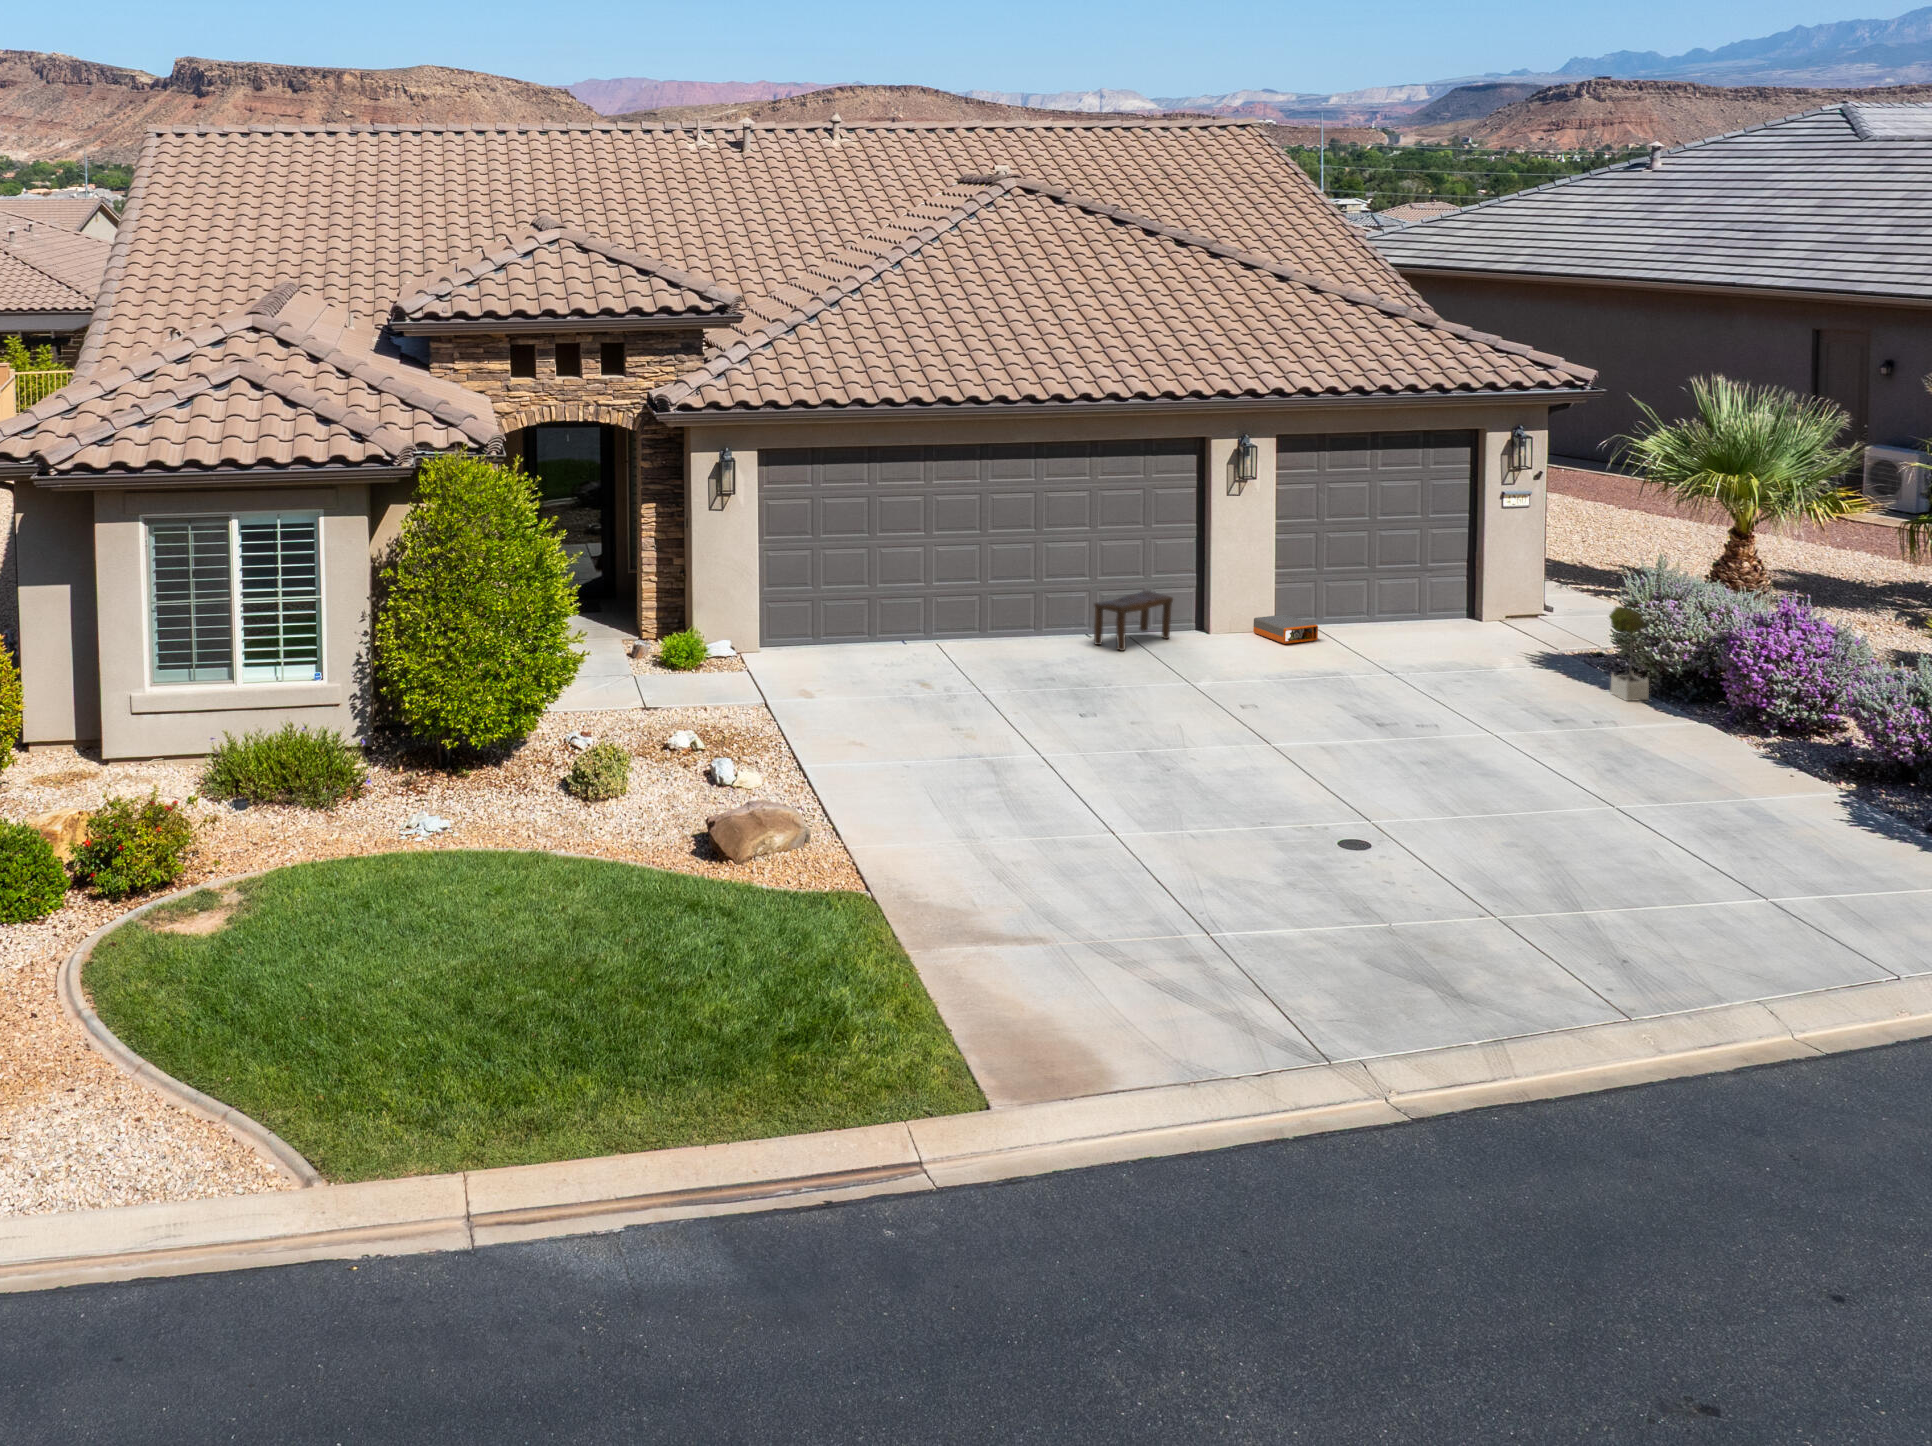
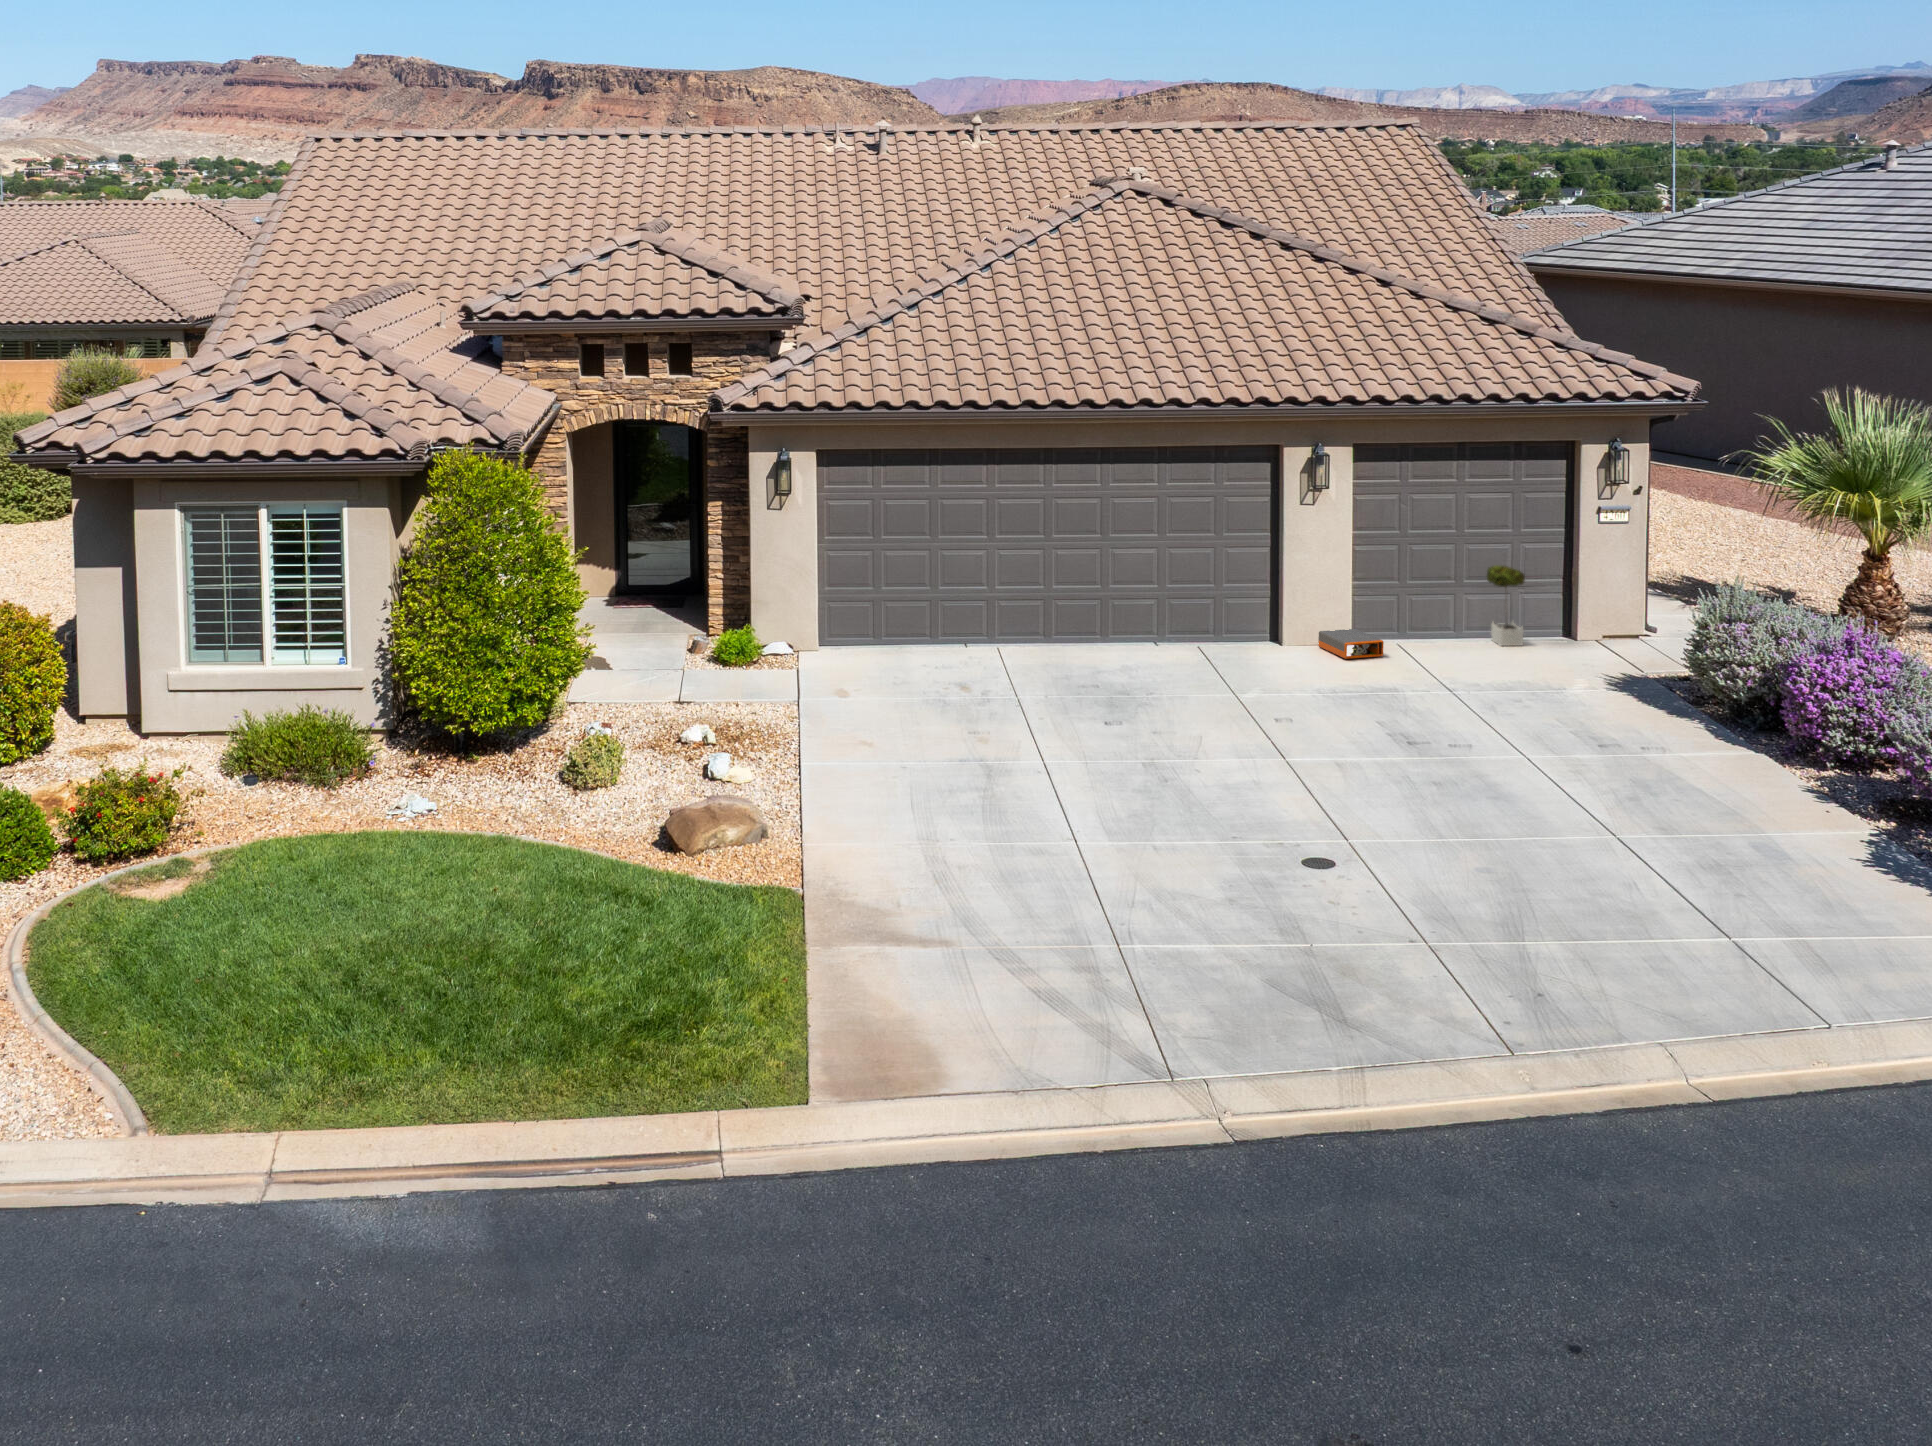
bench: present [1094,591,1173,651] -> none [1145,600,1230,661]
potted tree: present [1610,606,1649,701] -> present [1487,565,1525,646]

